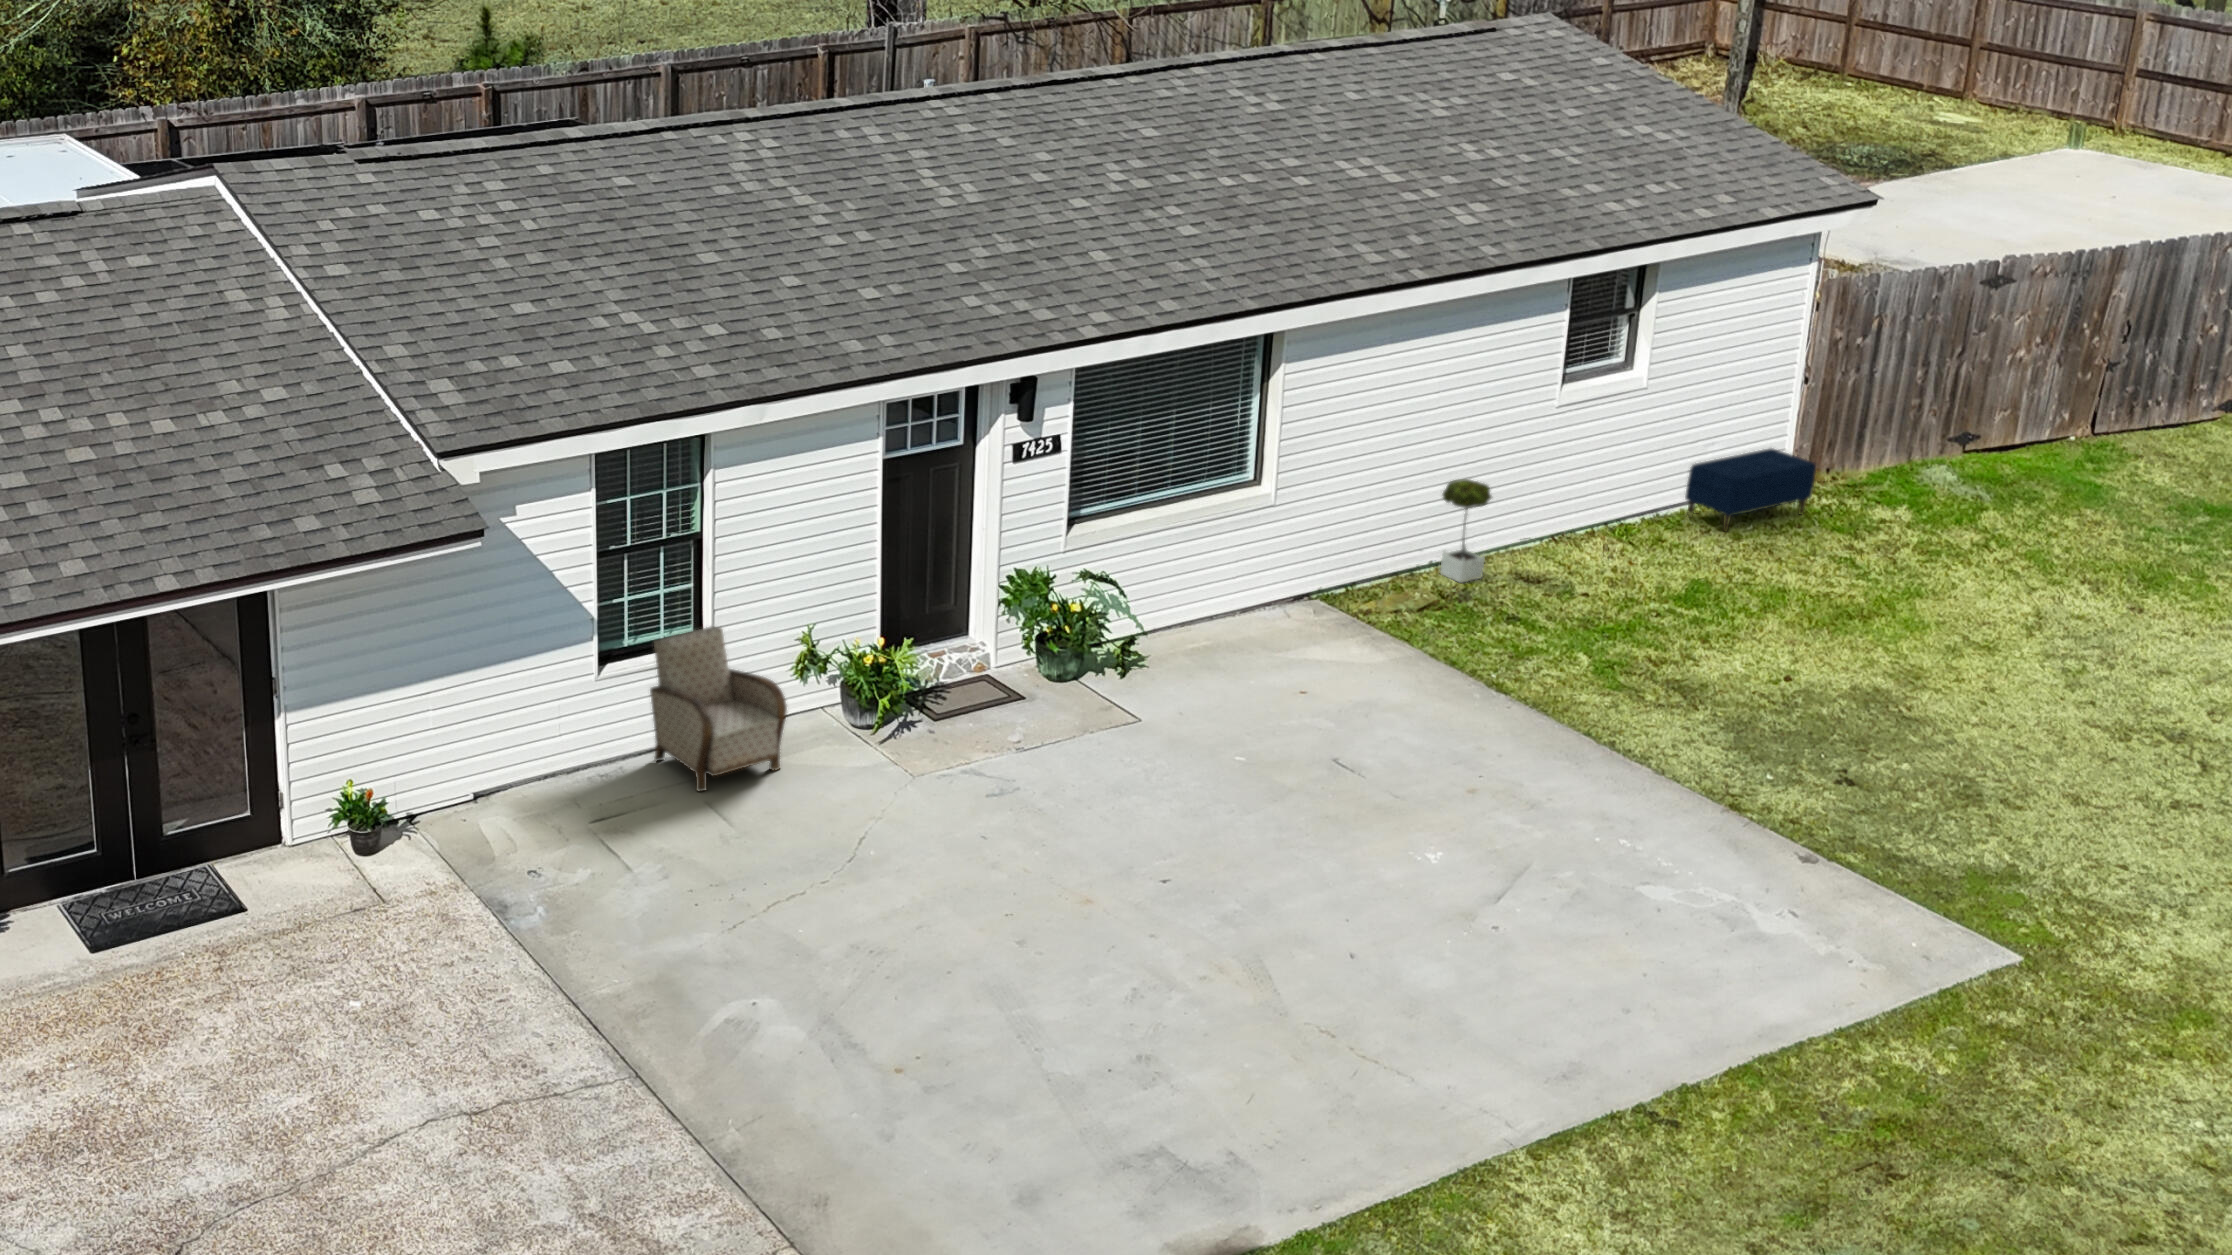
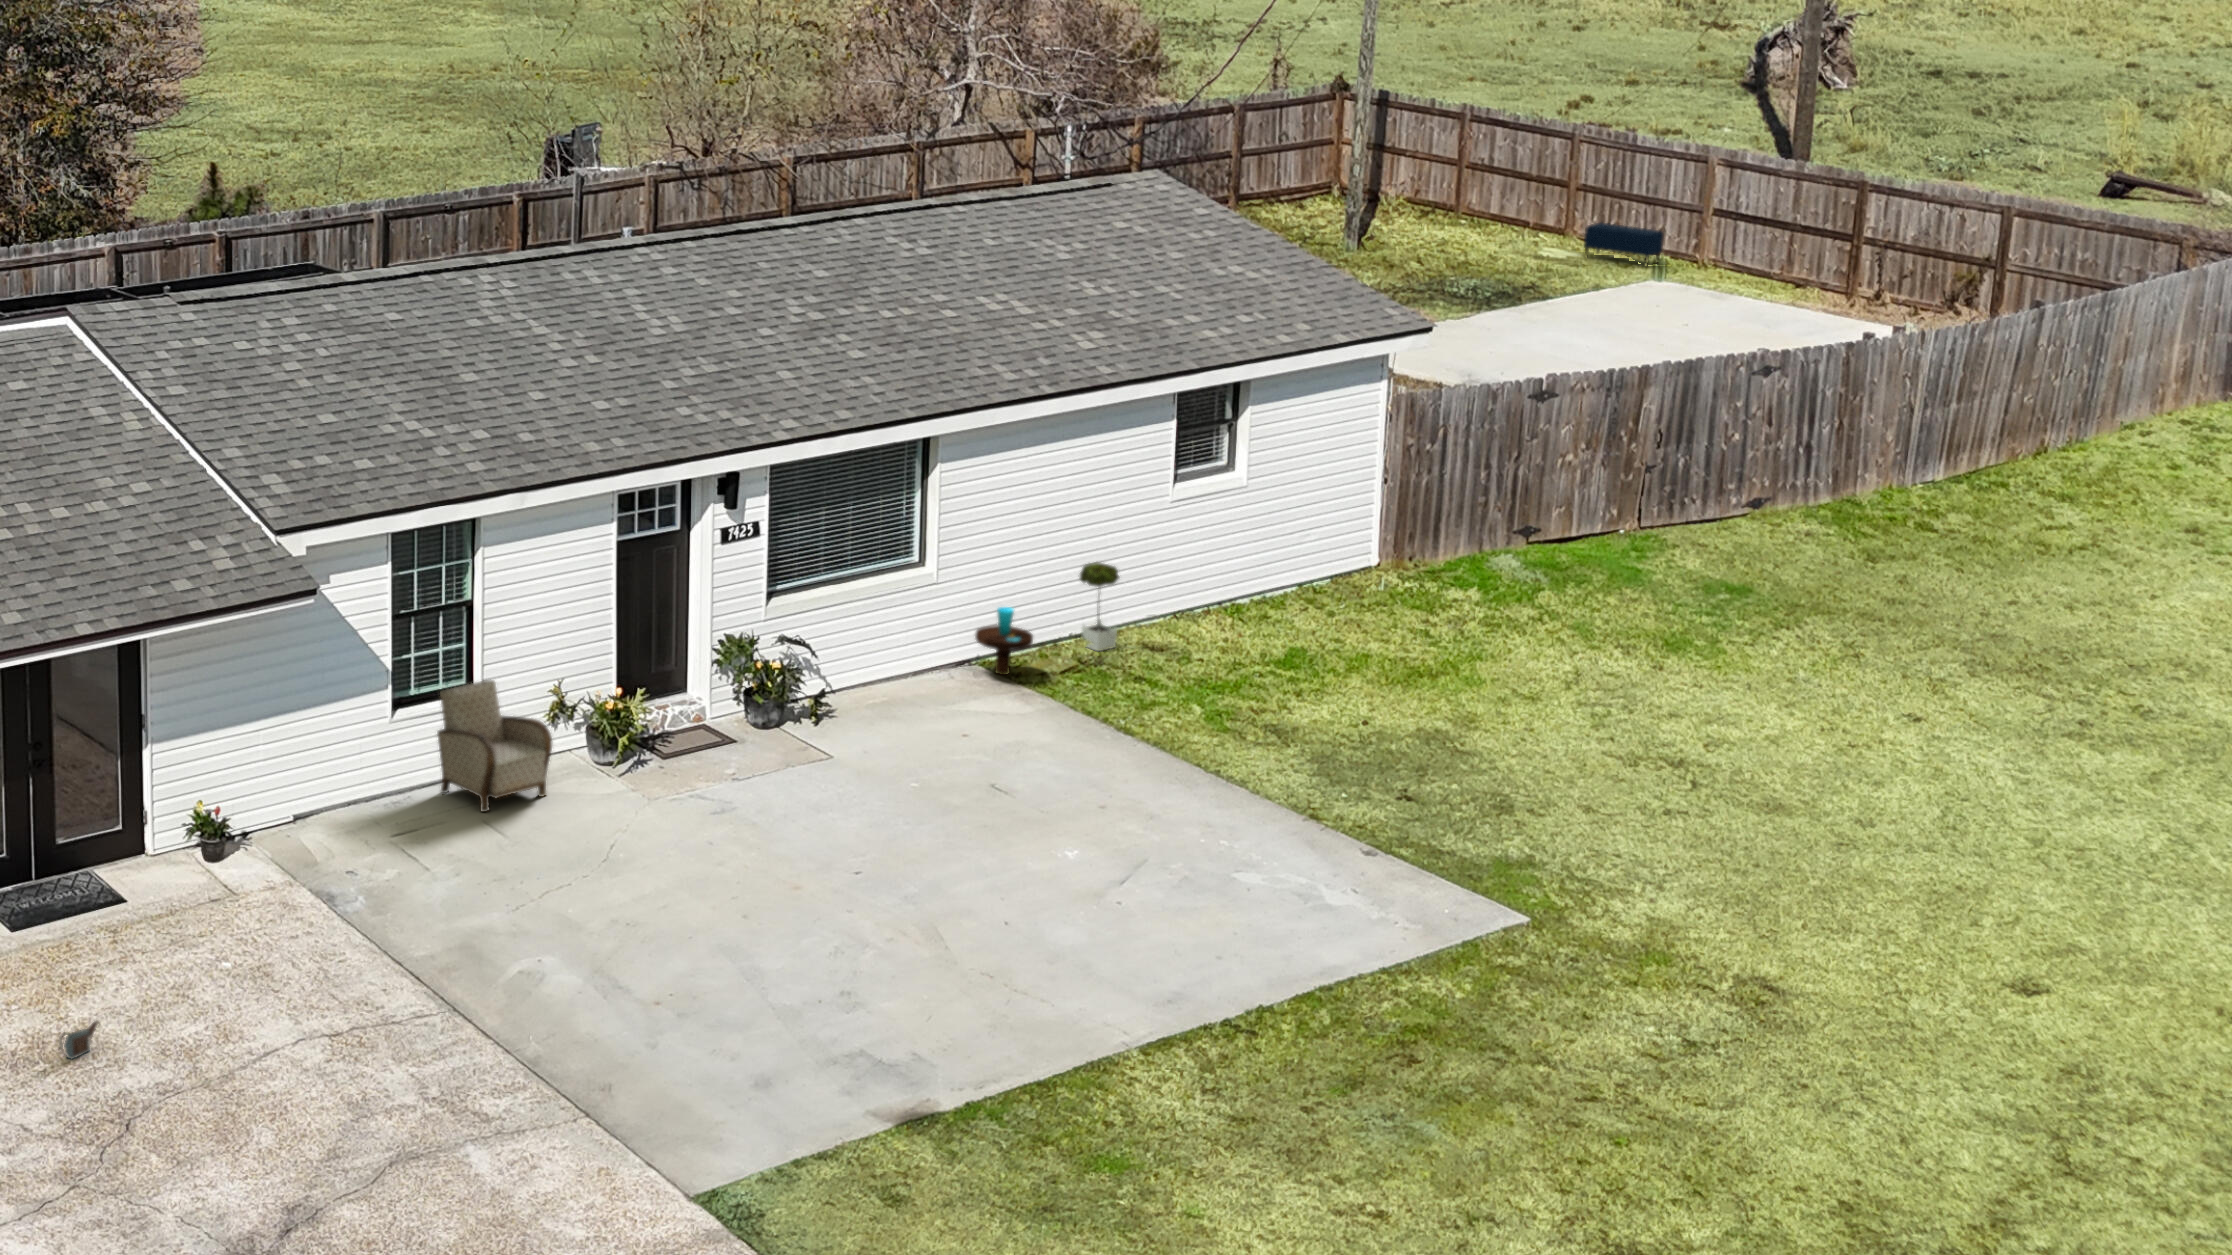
bench: present [1685,448,1816,531] -> present [1584,223,1664,265]
side table: none [1315,533,1385,612] -> present [975,607,1033,675]
watering can: none [61,1123,123,1178] -> present [59,1021,98,1059]

